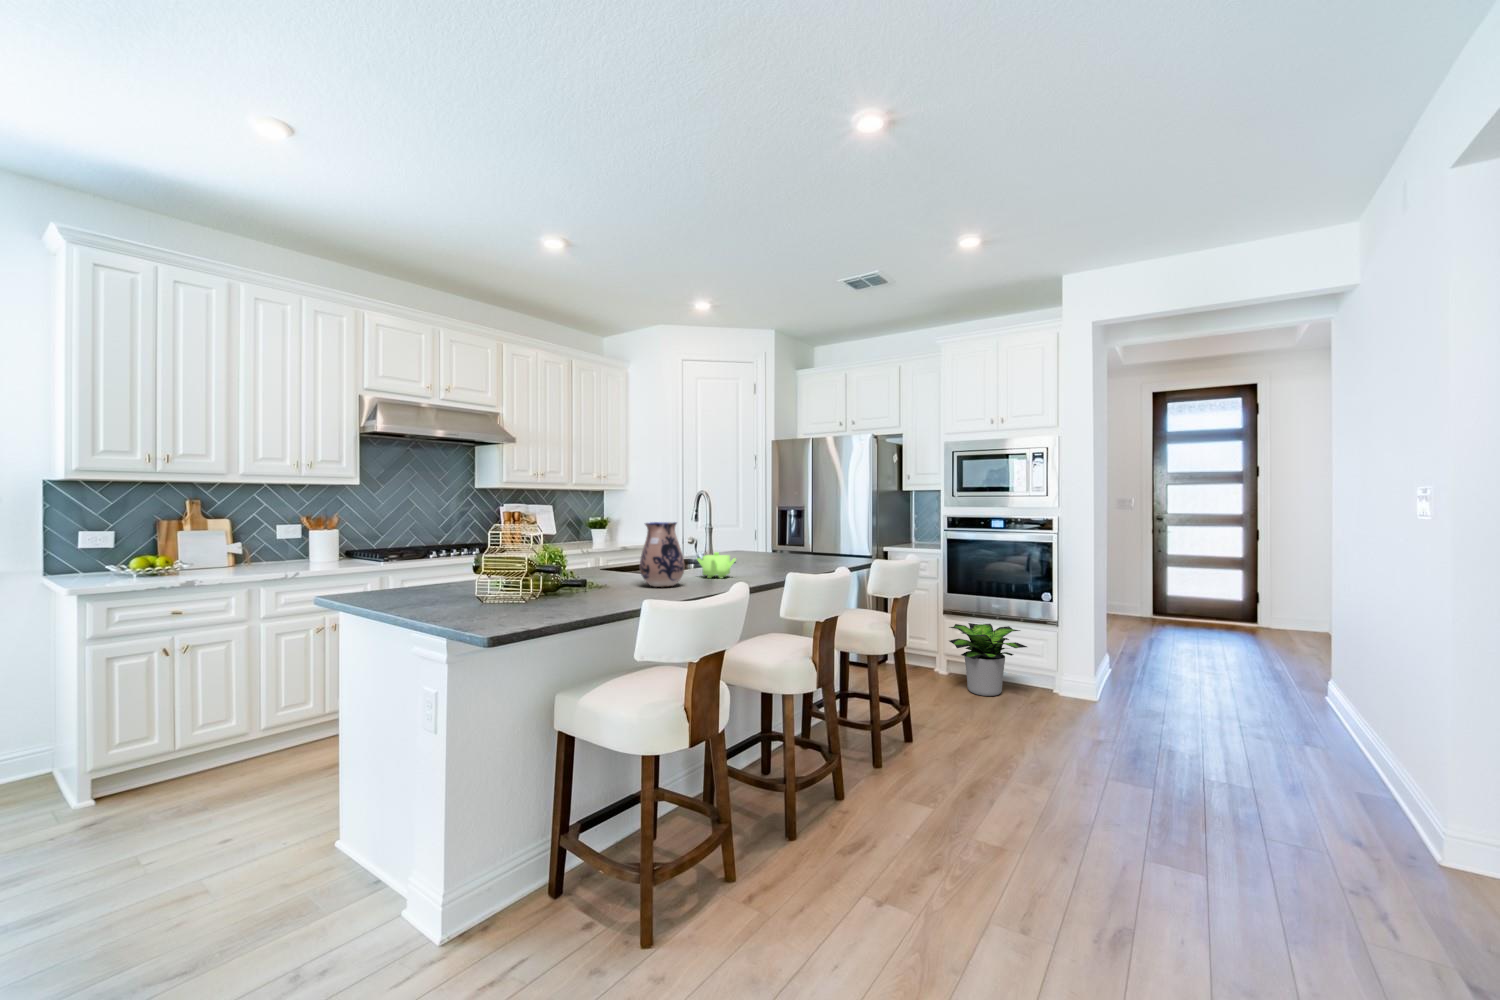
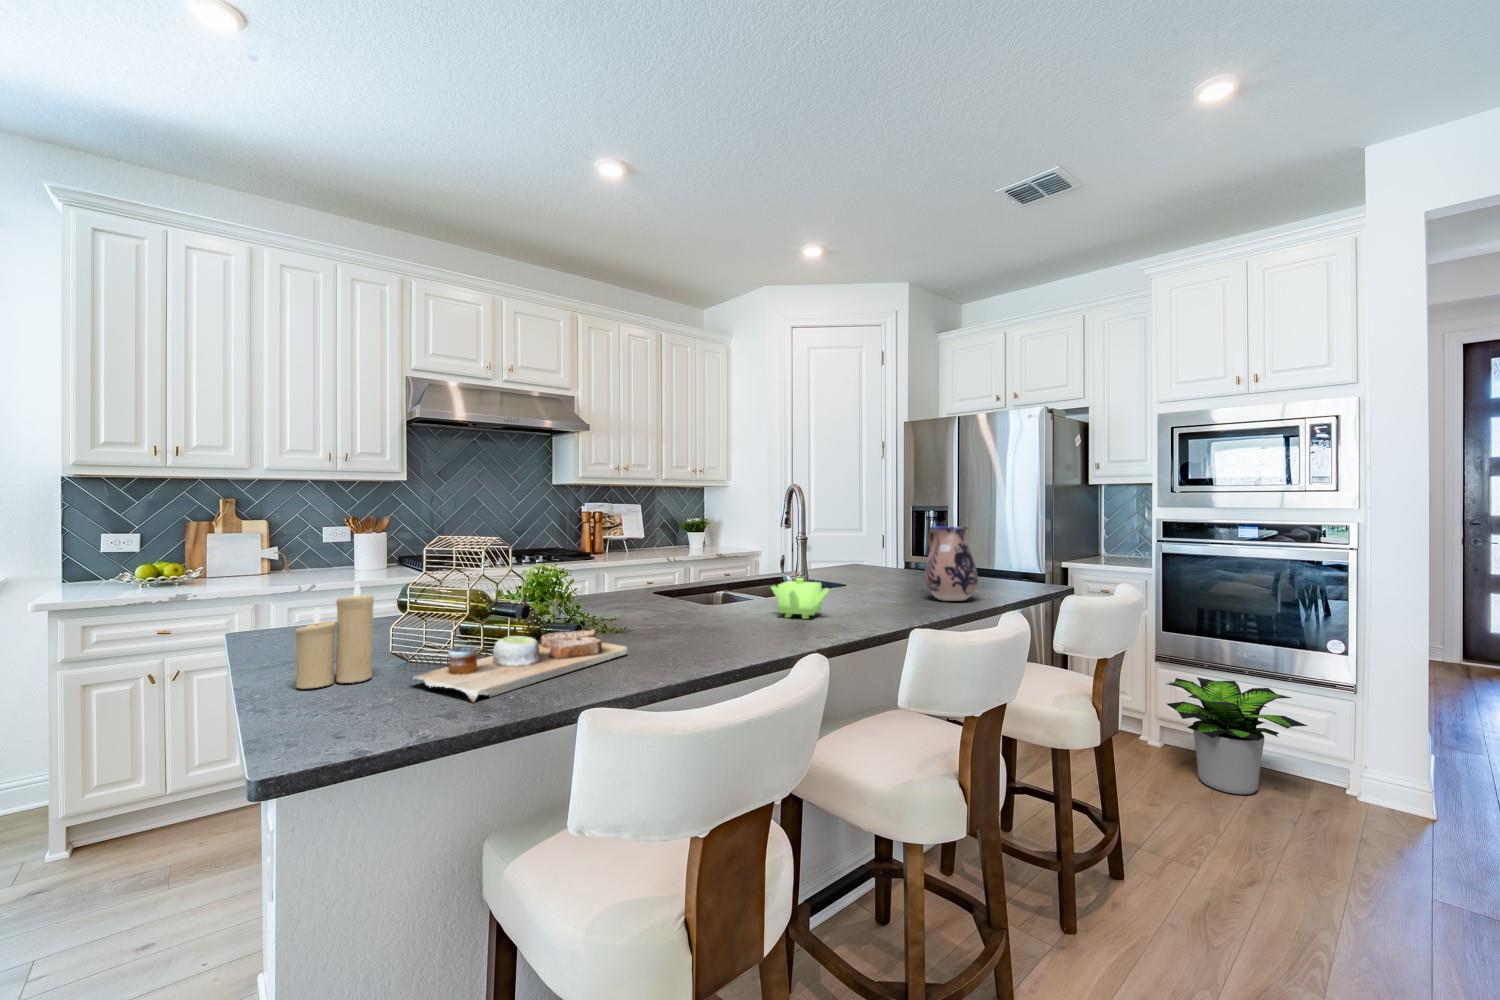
ceramic pitcher: present [640,522,685,587] -> present [925,526,978,601]
candle: none [441,549,483,611] -> present [295,583,374,689]
cutting board: none [513,581,626,612] -> present [412,629,628,702]

